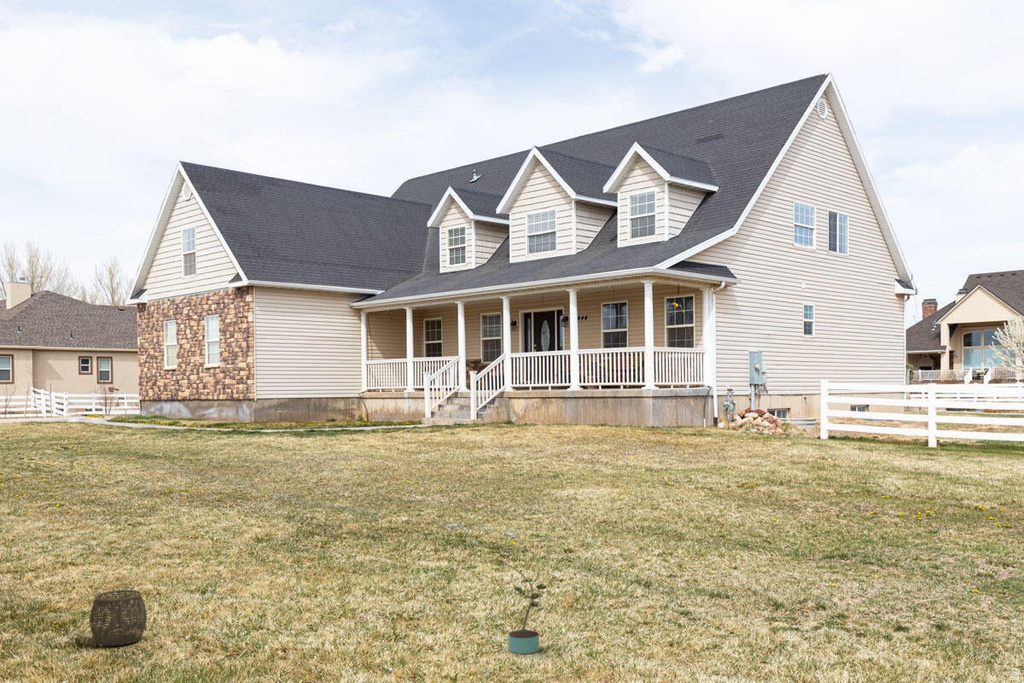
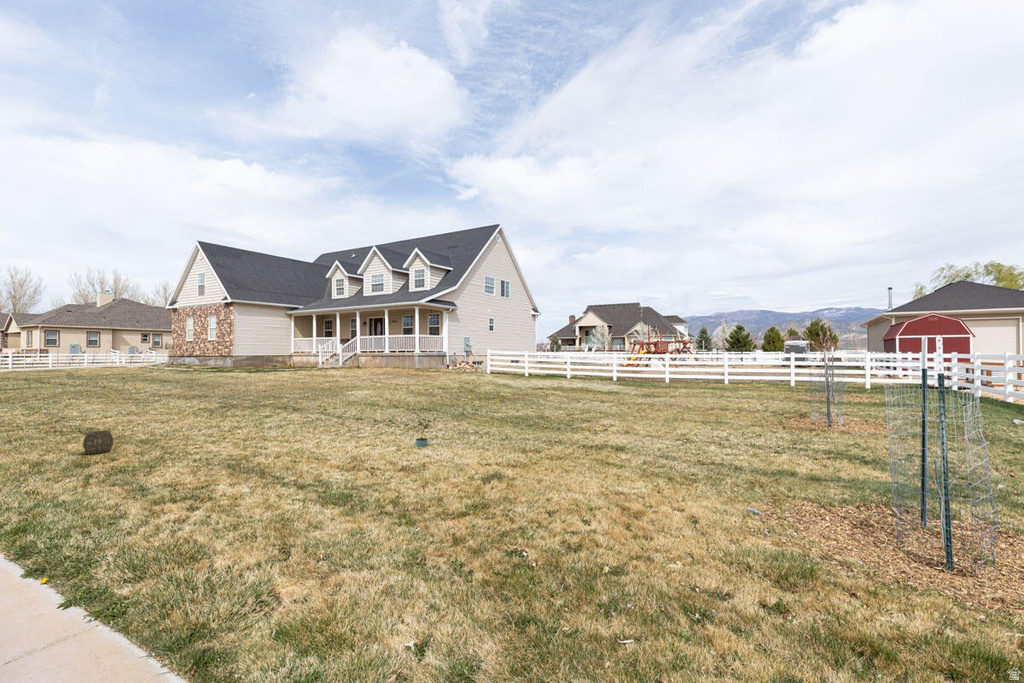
potted plant: present [495,550,549,654] -> present [412,408,431,446]

